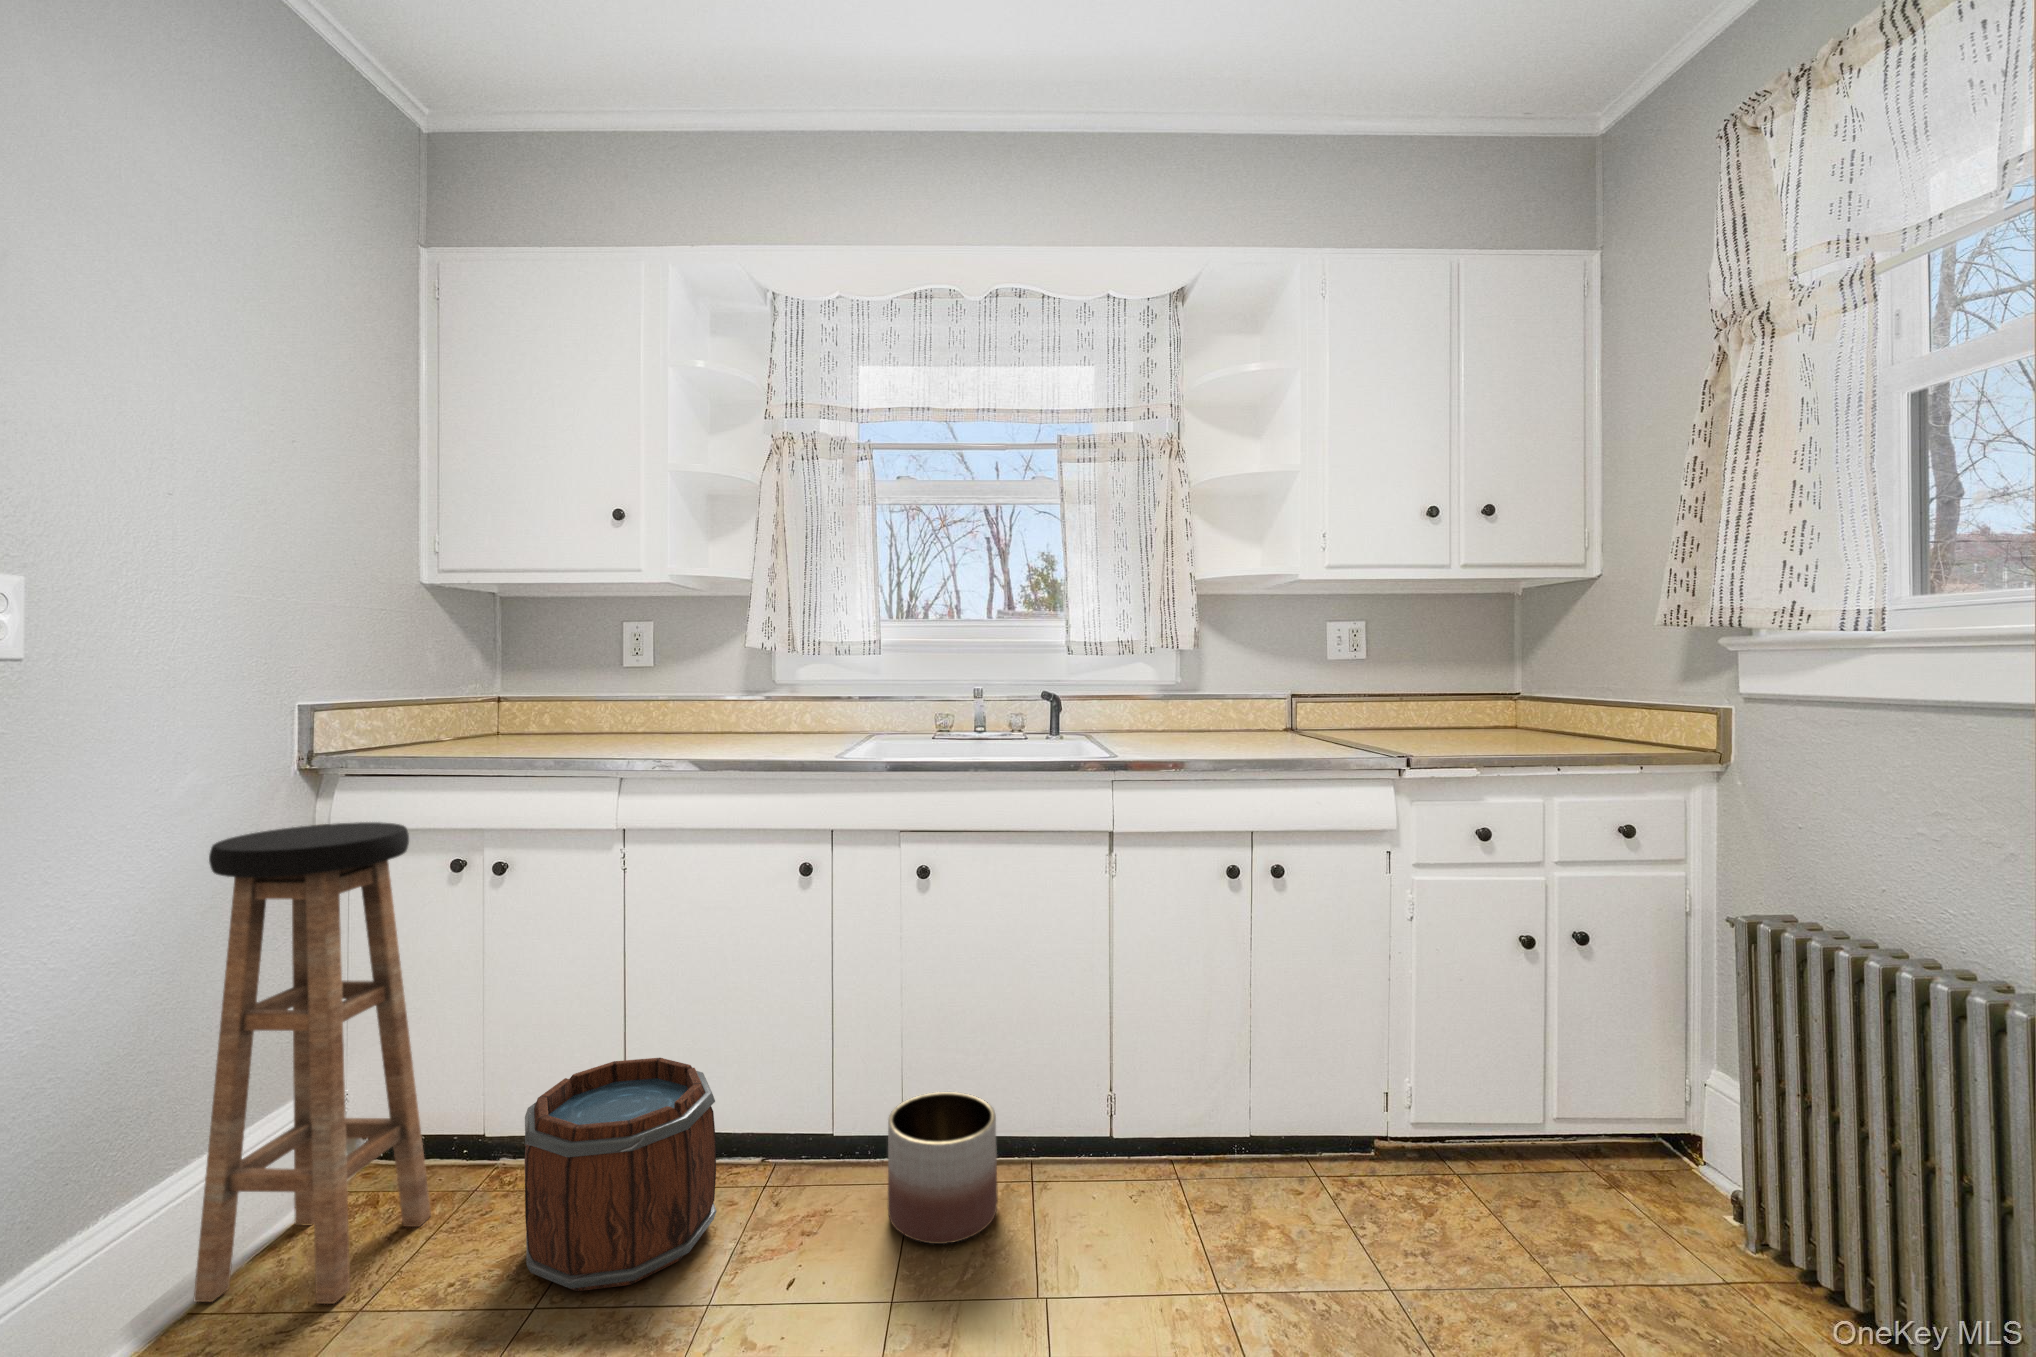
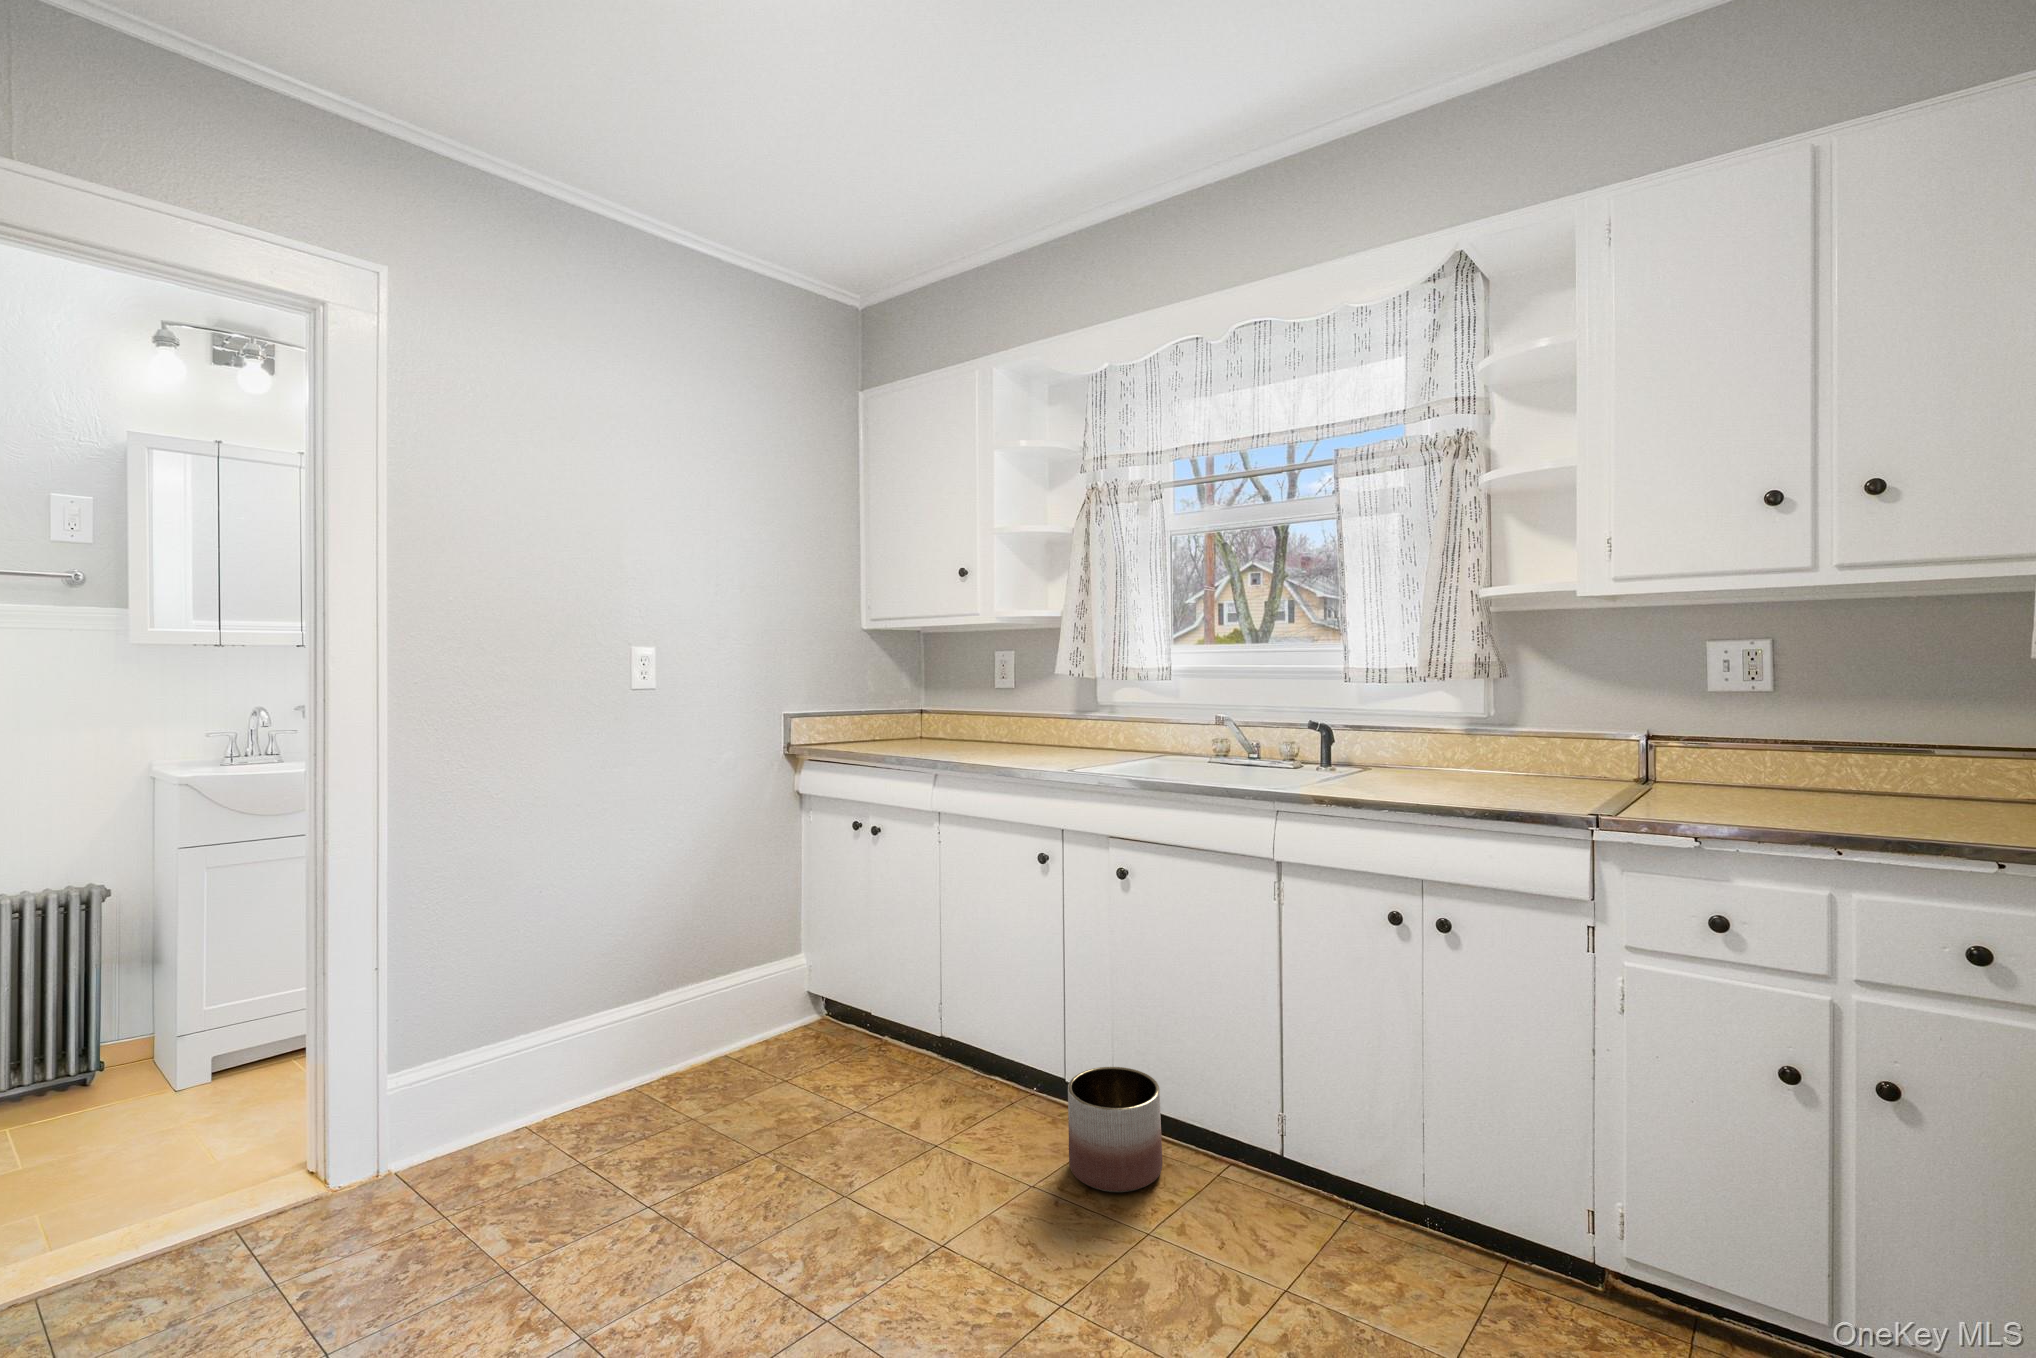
bar stool: present [194,822,431,1304] -> none [713,795,834,1088]
bucket: present [525,1058,717,1291] -> none [844,982,975,1135]

